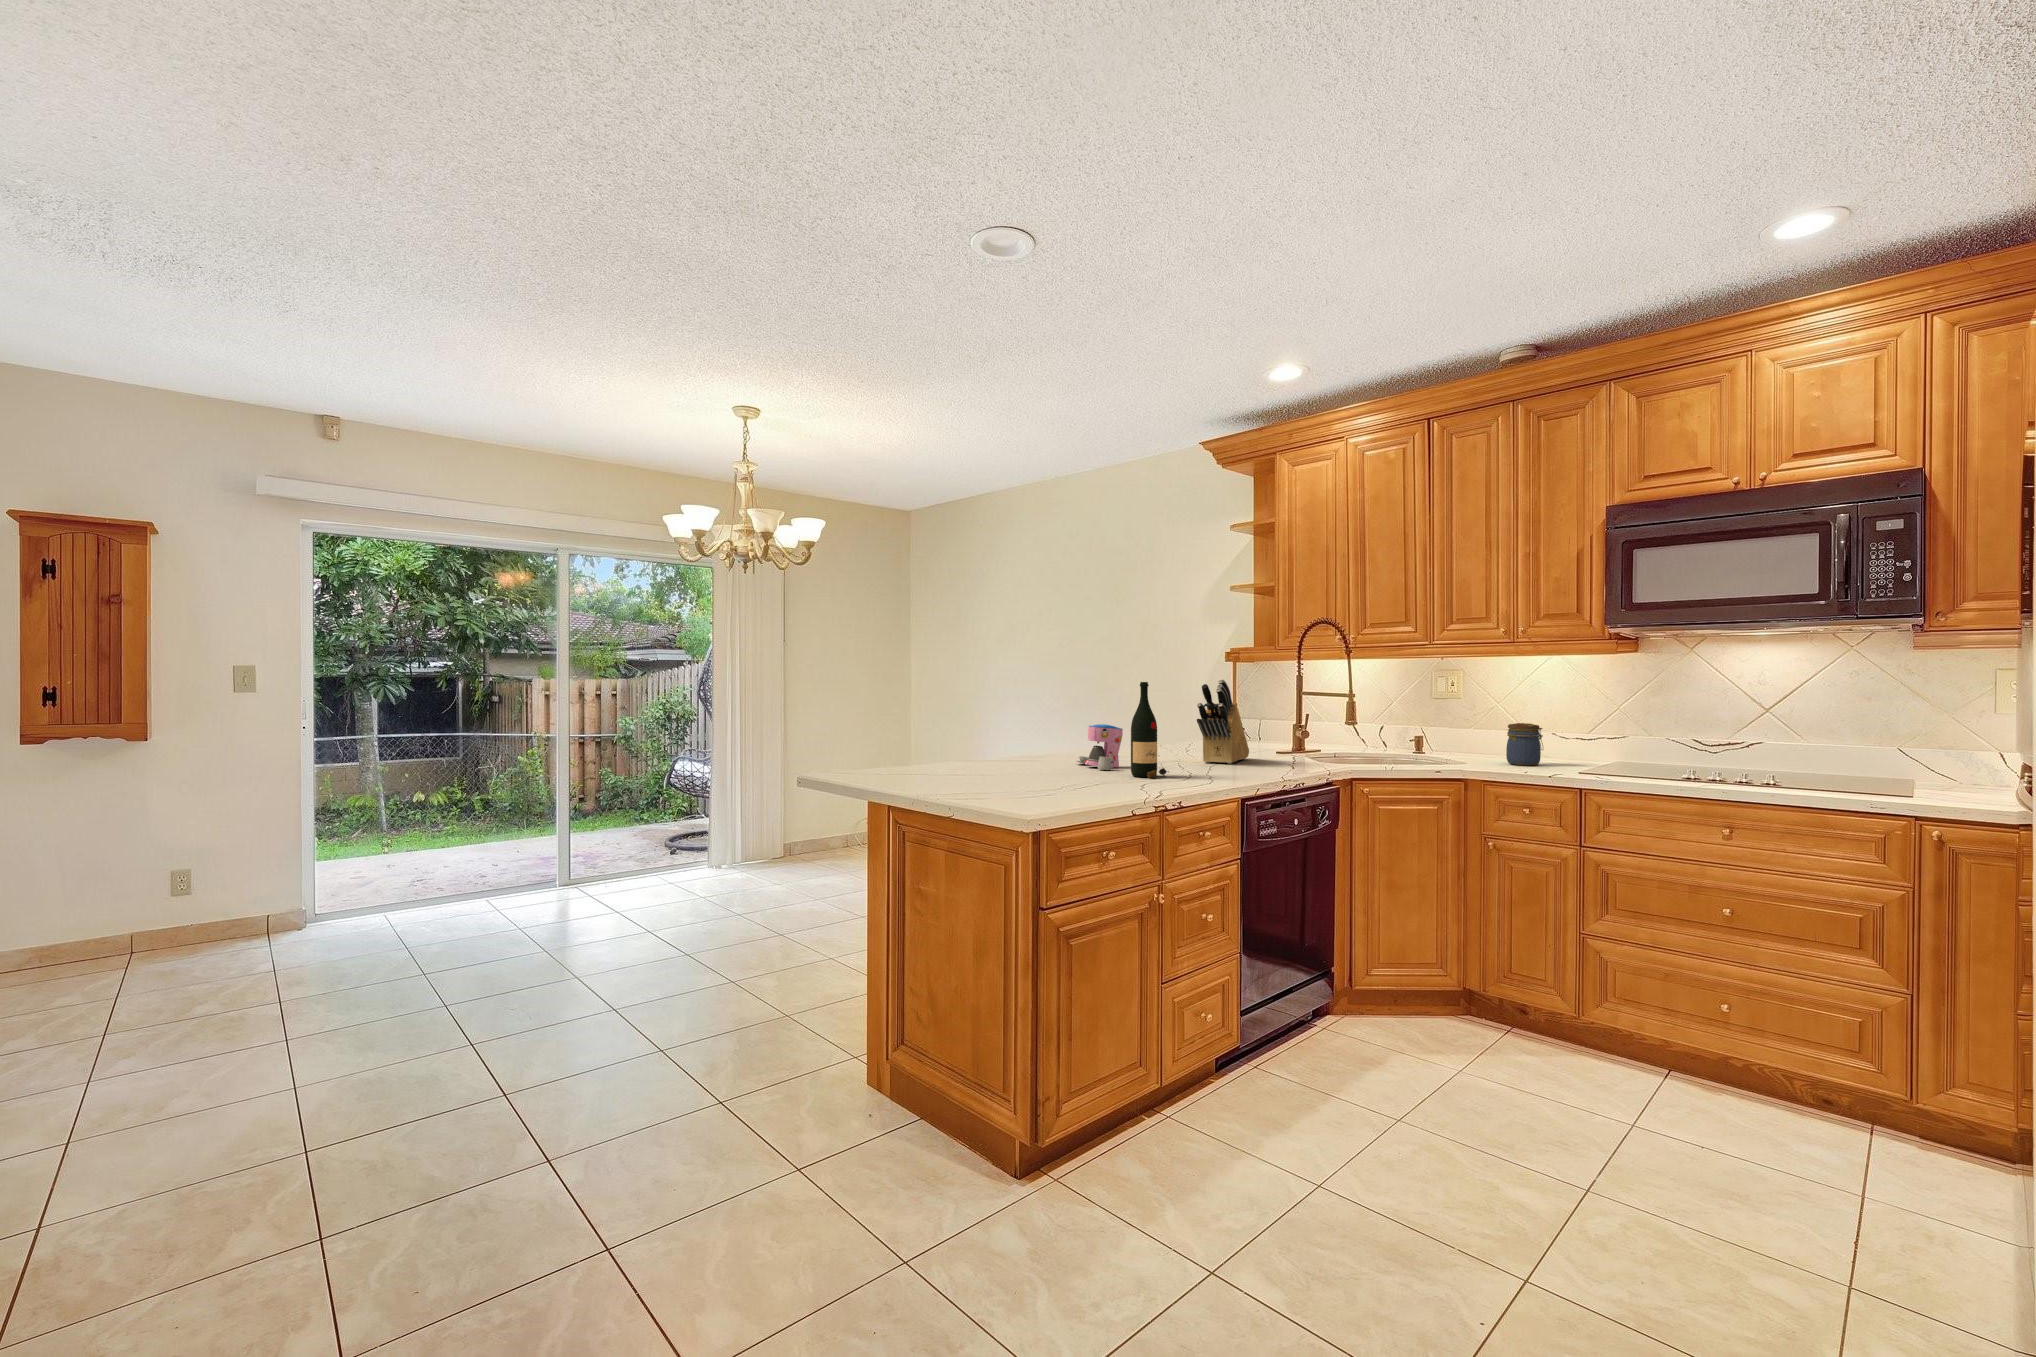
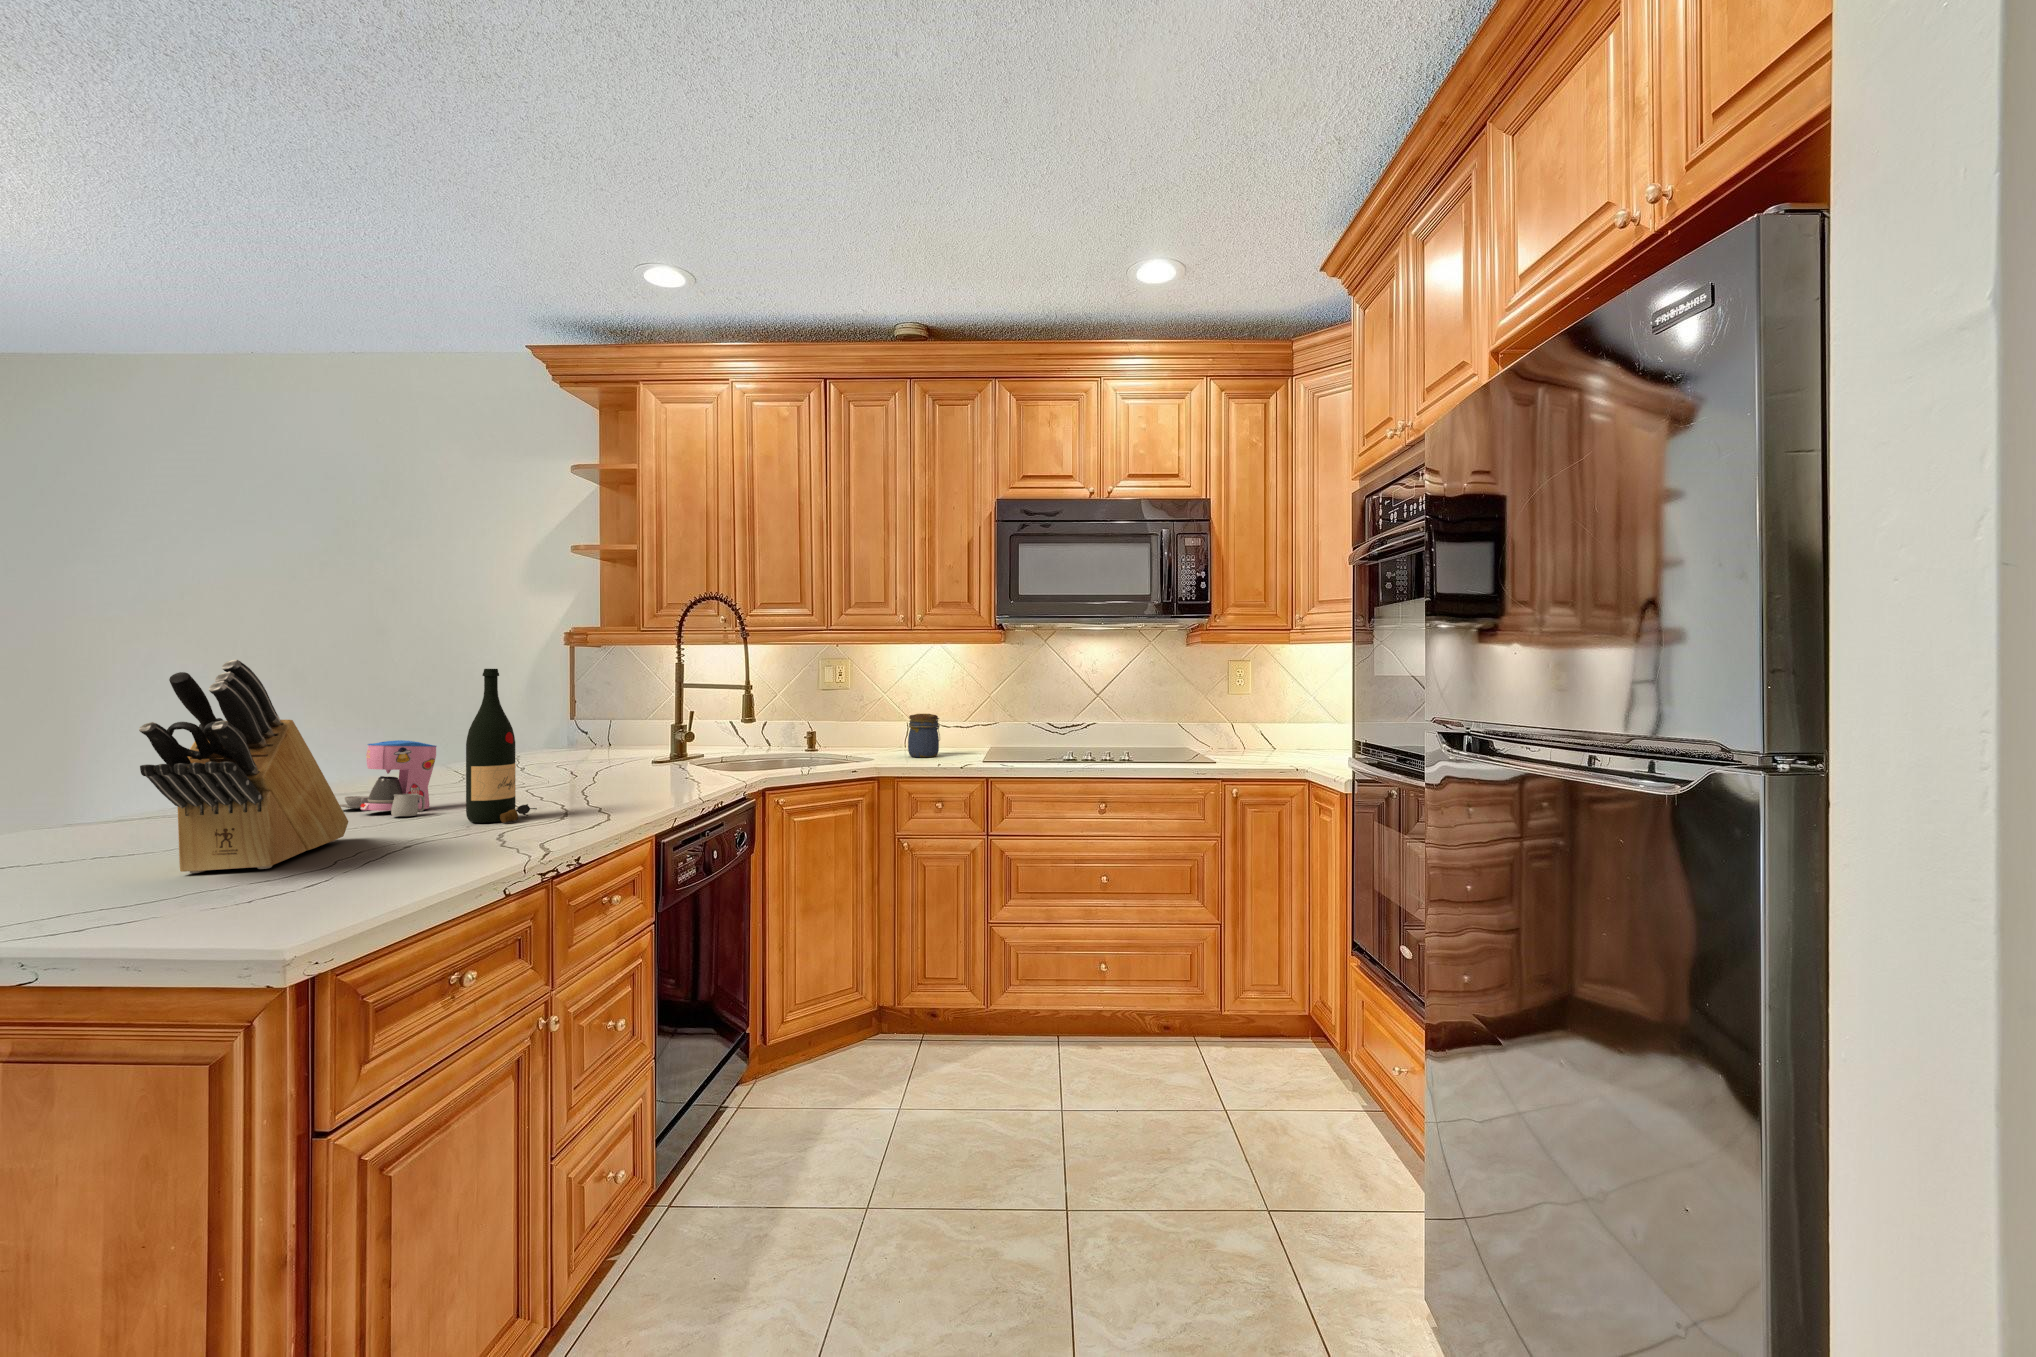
knife block: present [1197,679,1249,764] -> present [139,659,348,873]

